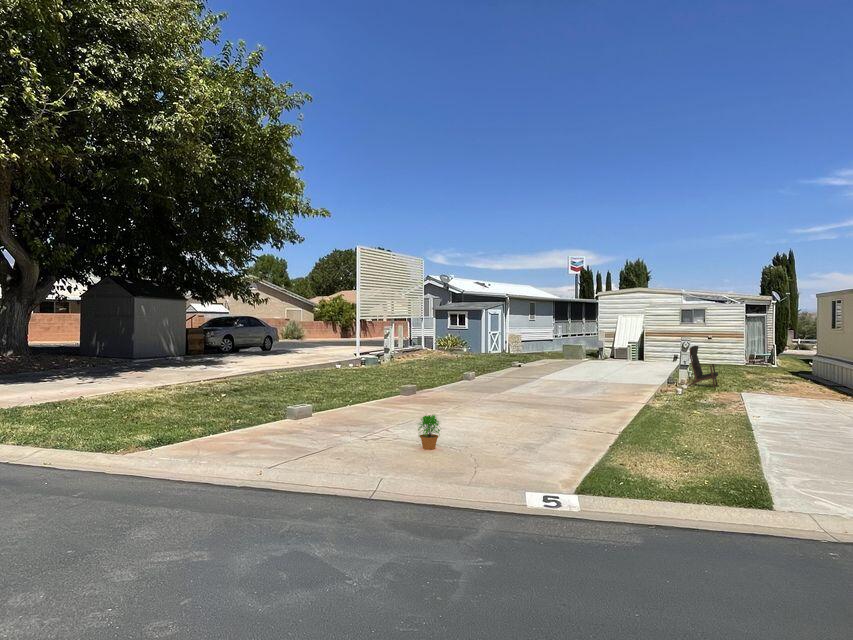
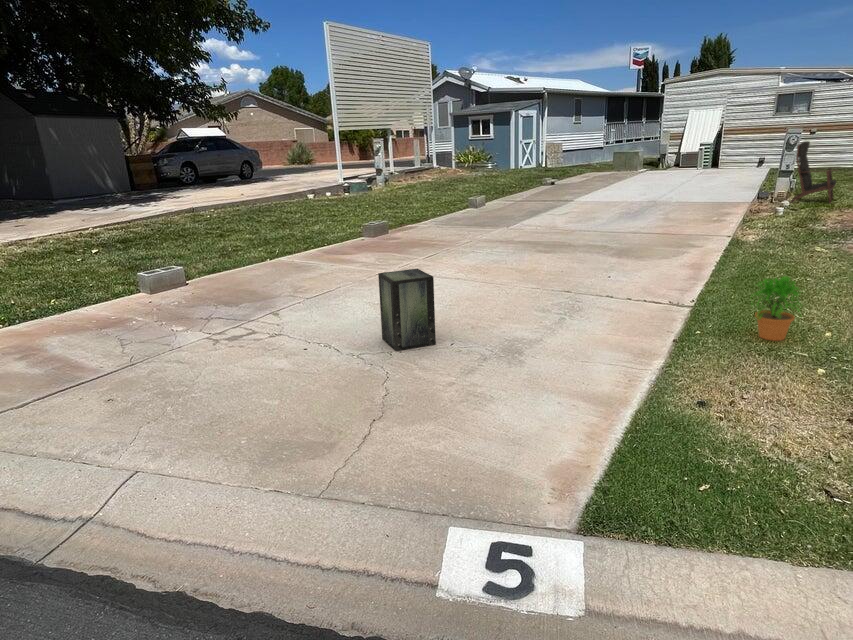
storage box: none [455,406,487,449] -> present [378,269,436,351]
potted plant: present [418,415,440,450] -> present [751,276,801,341]

